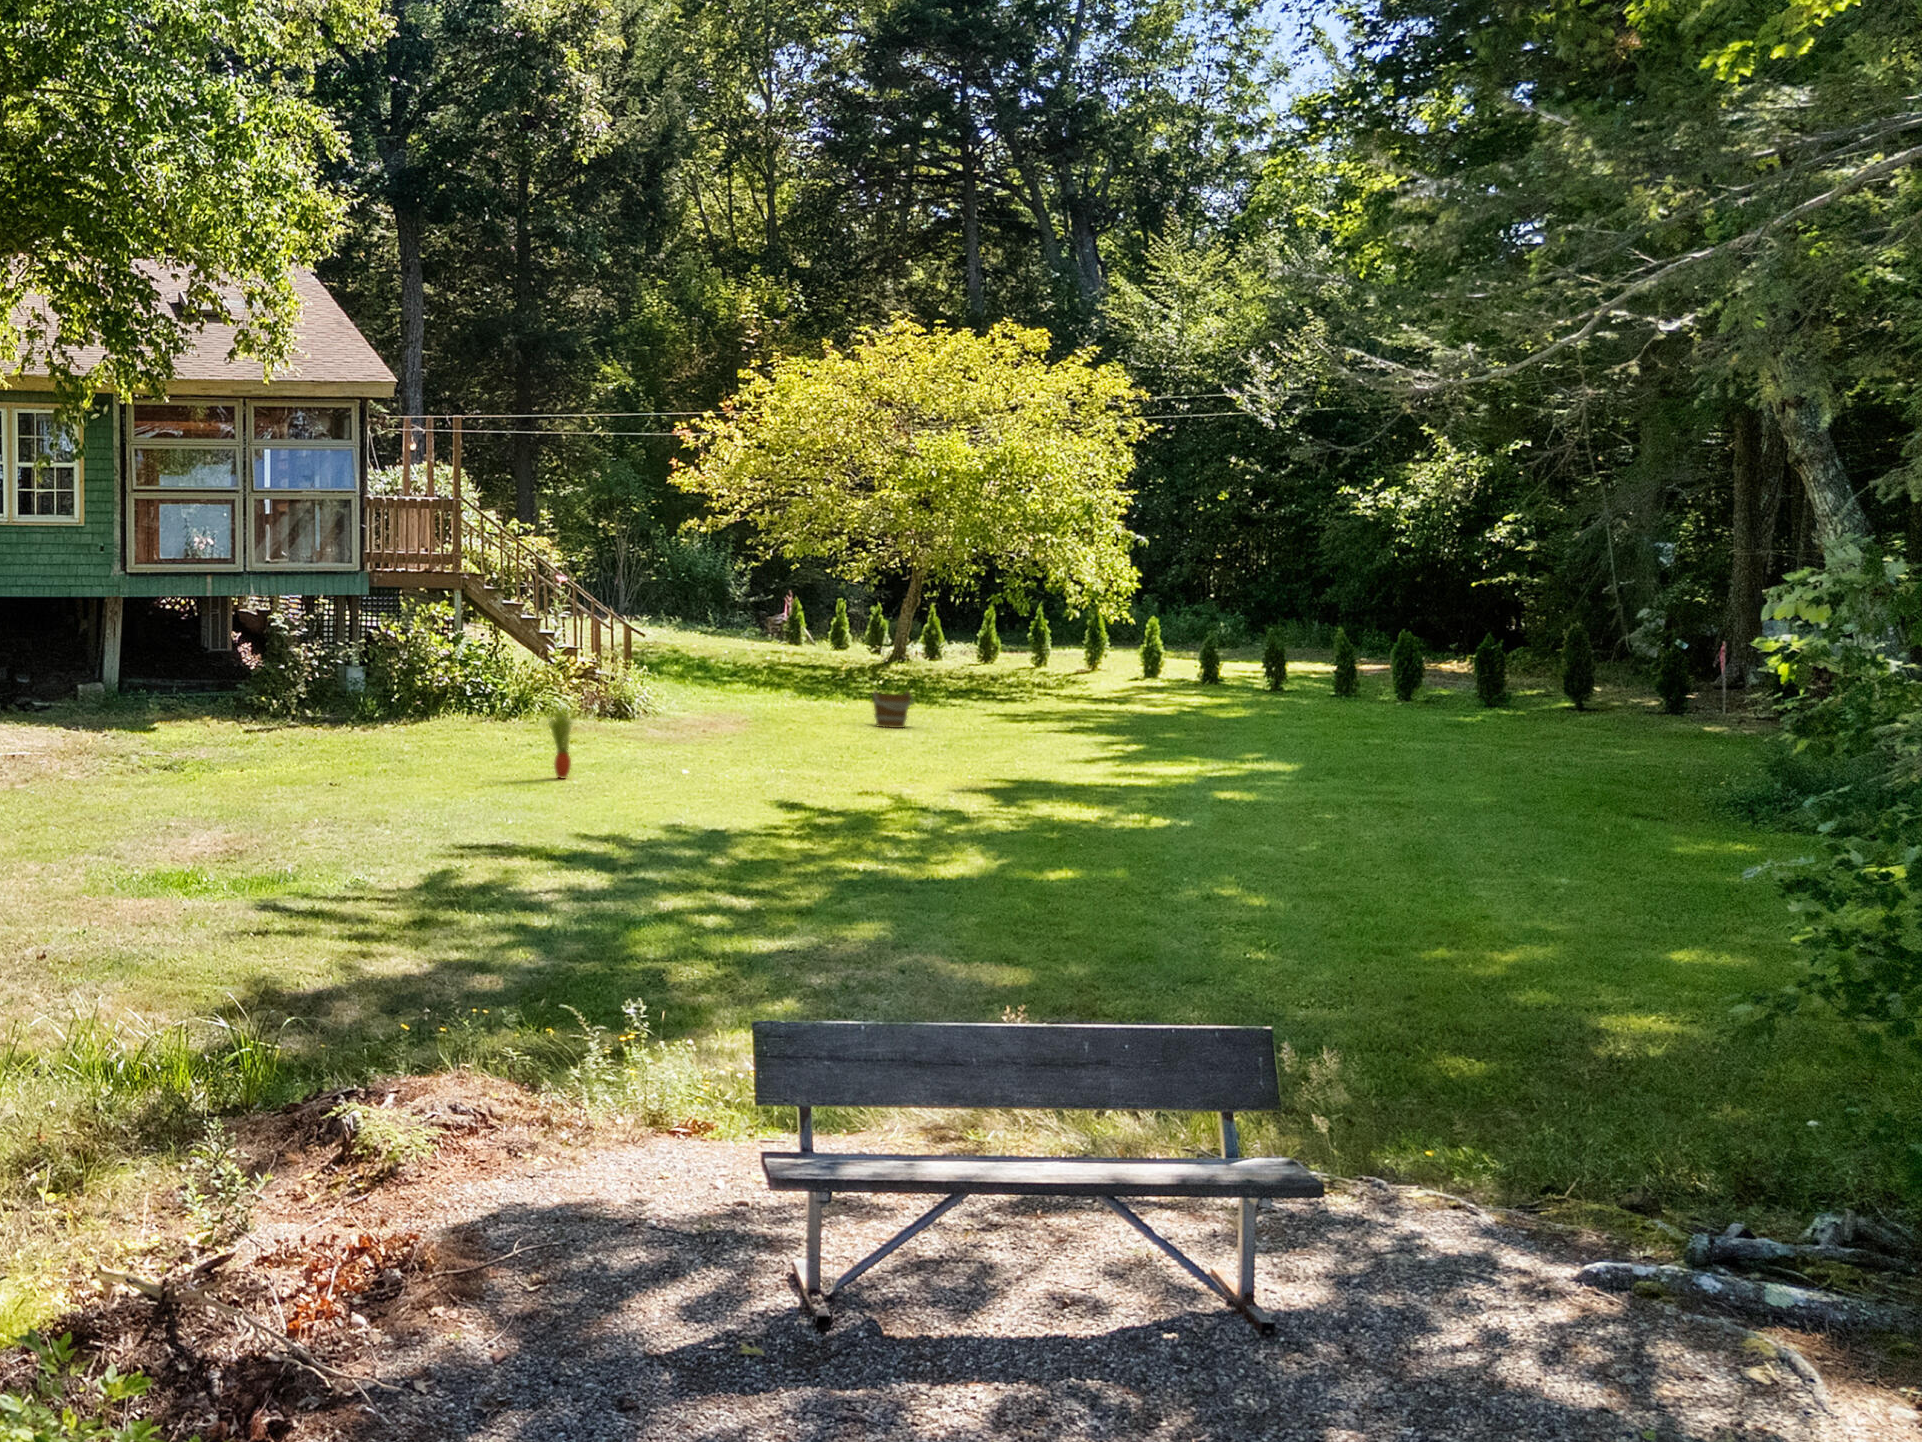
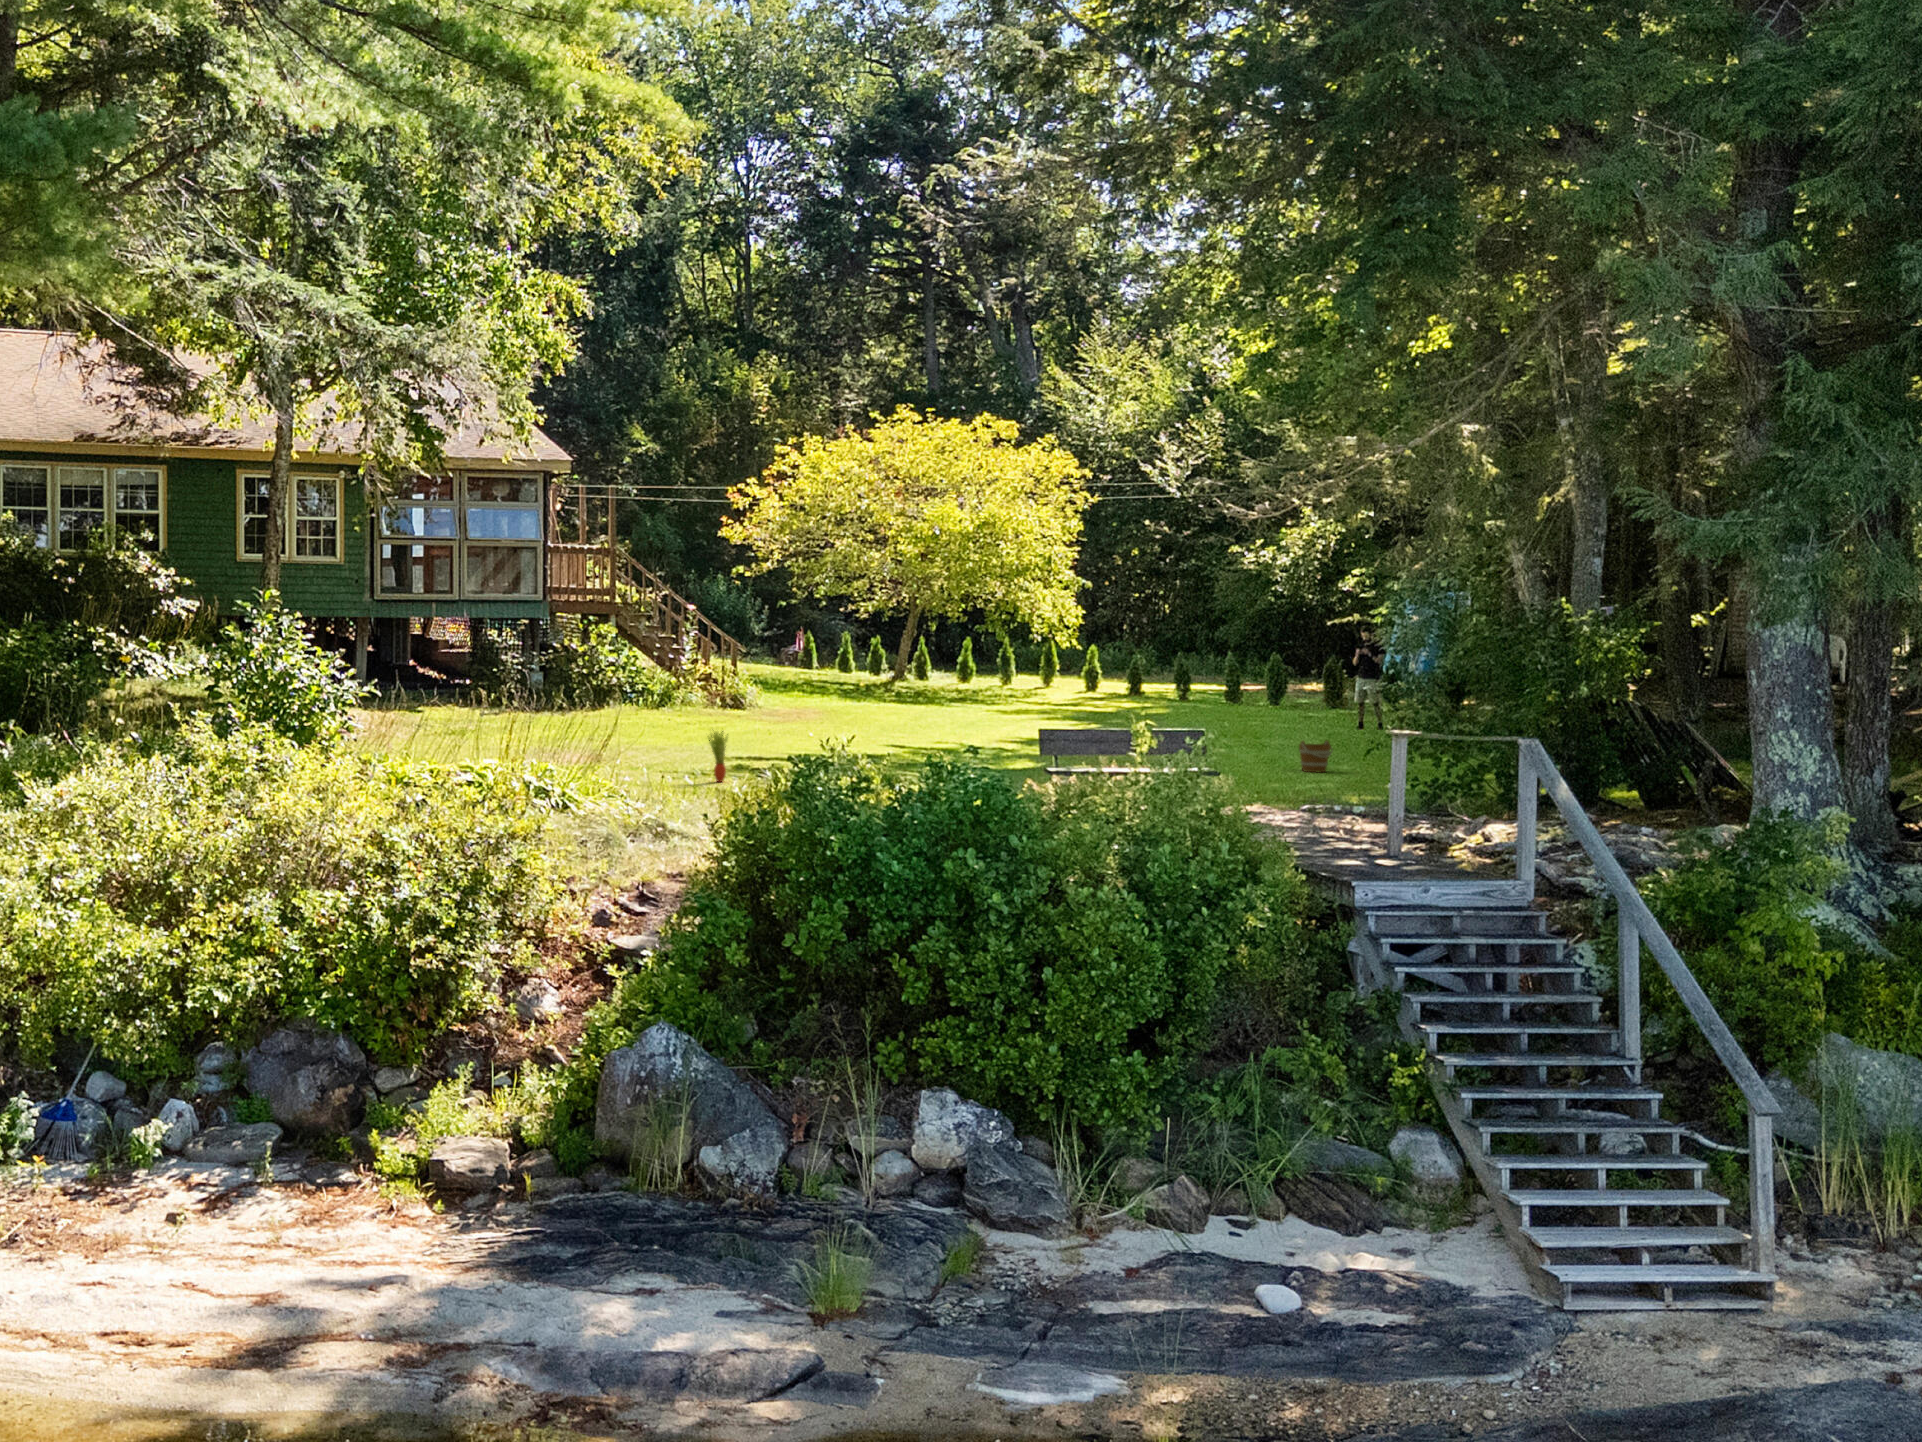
bucket: present [873,690,912,728] -> present [1299,740,1333,772]

